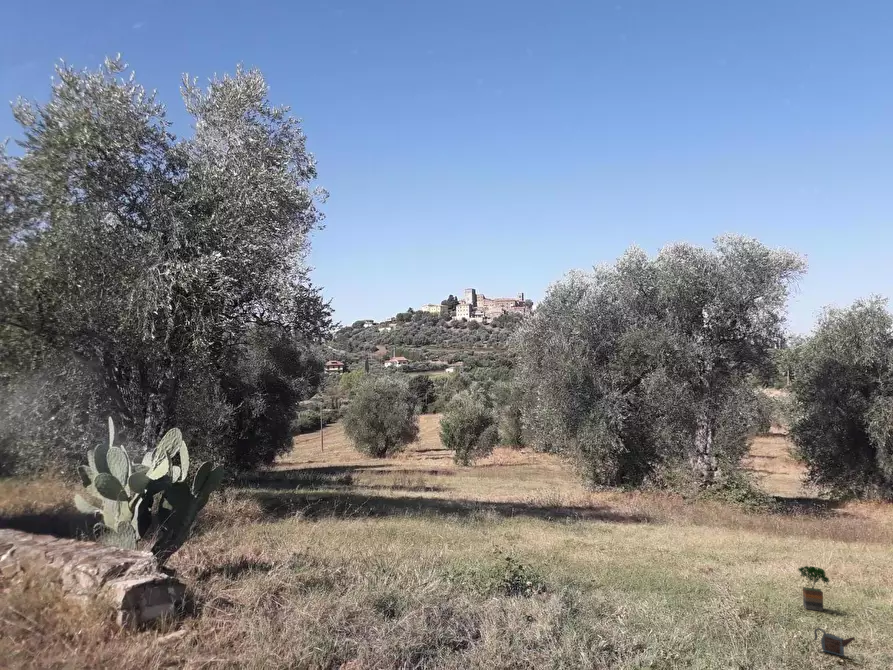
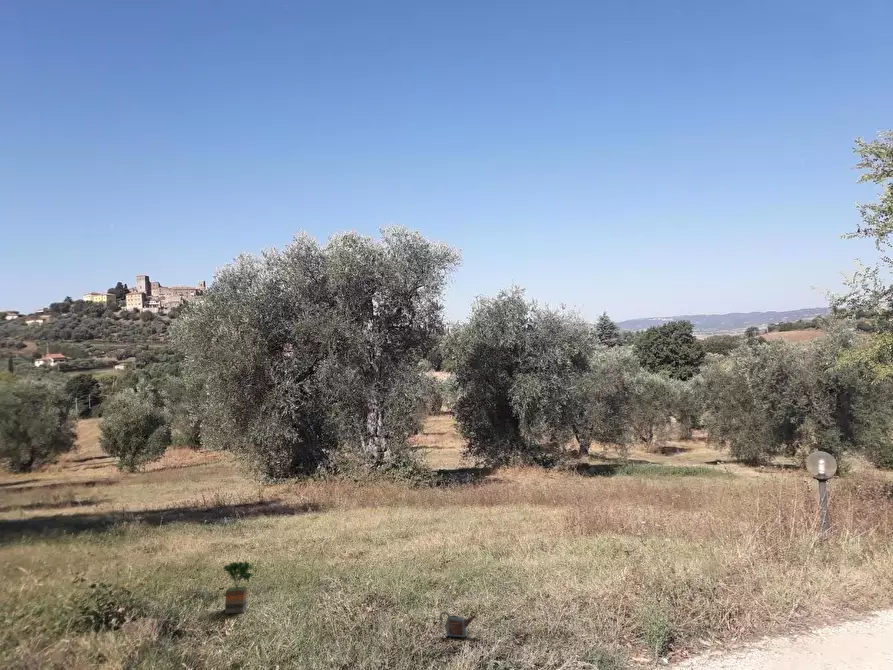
potted tree: present [798,566,829,611] -> present [223,562,253,614]

